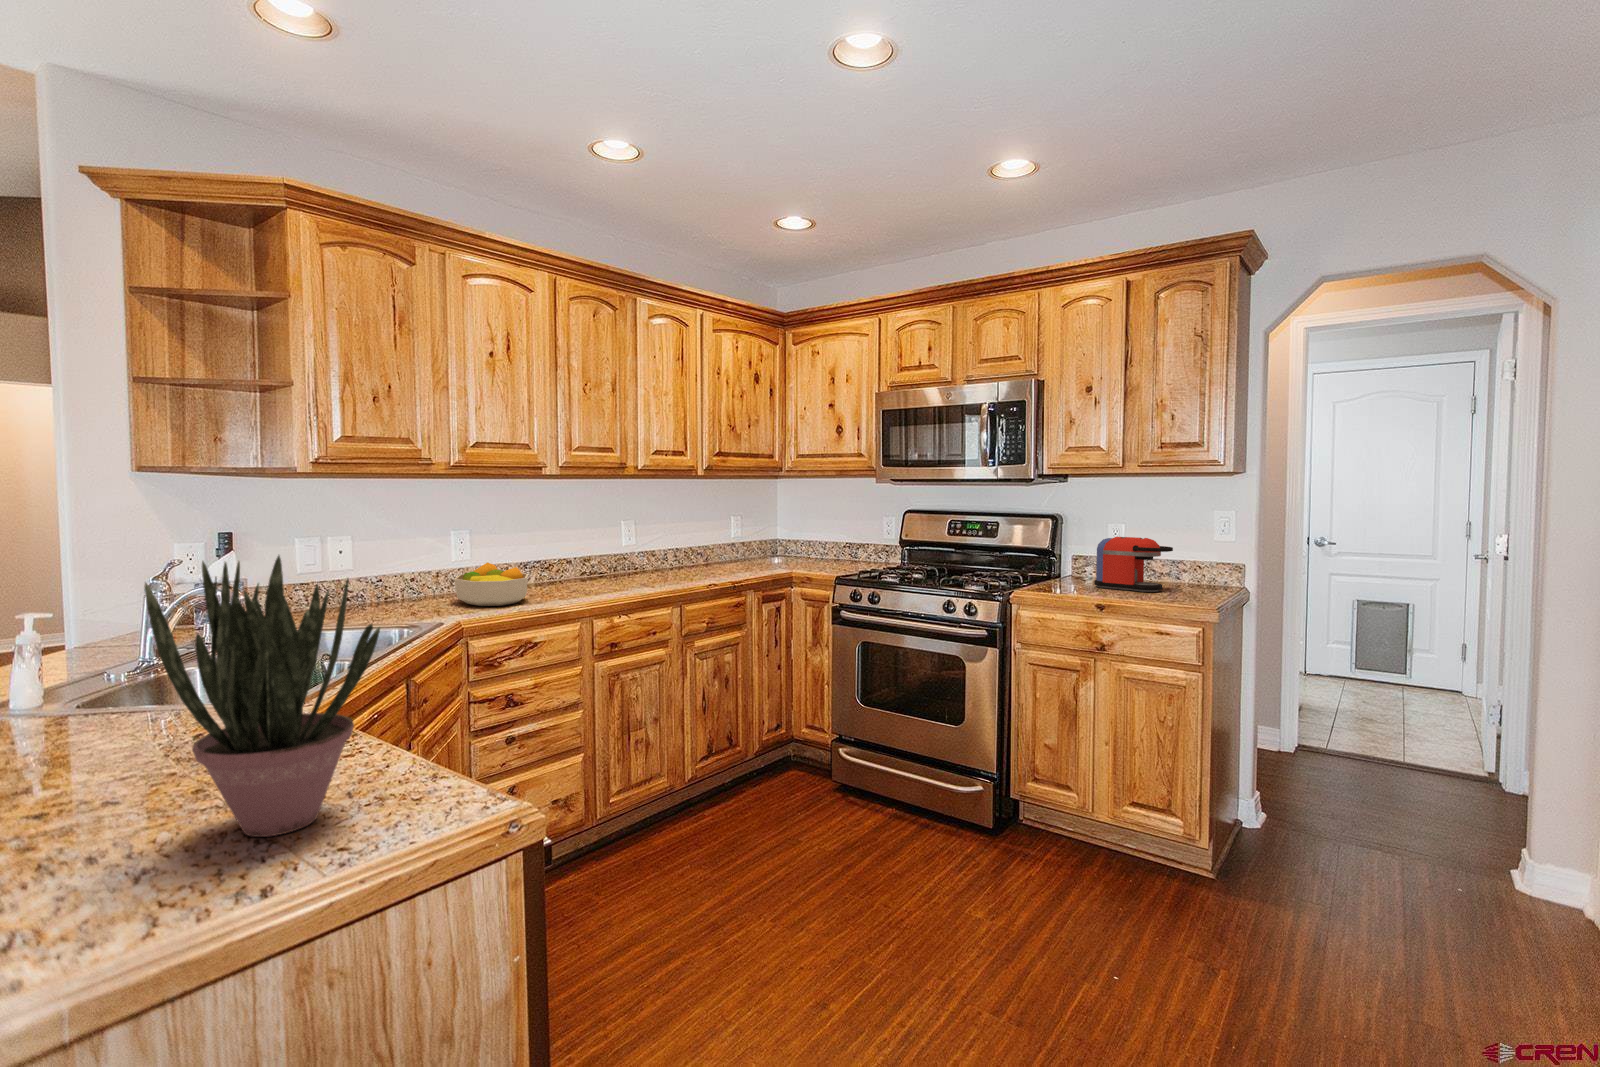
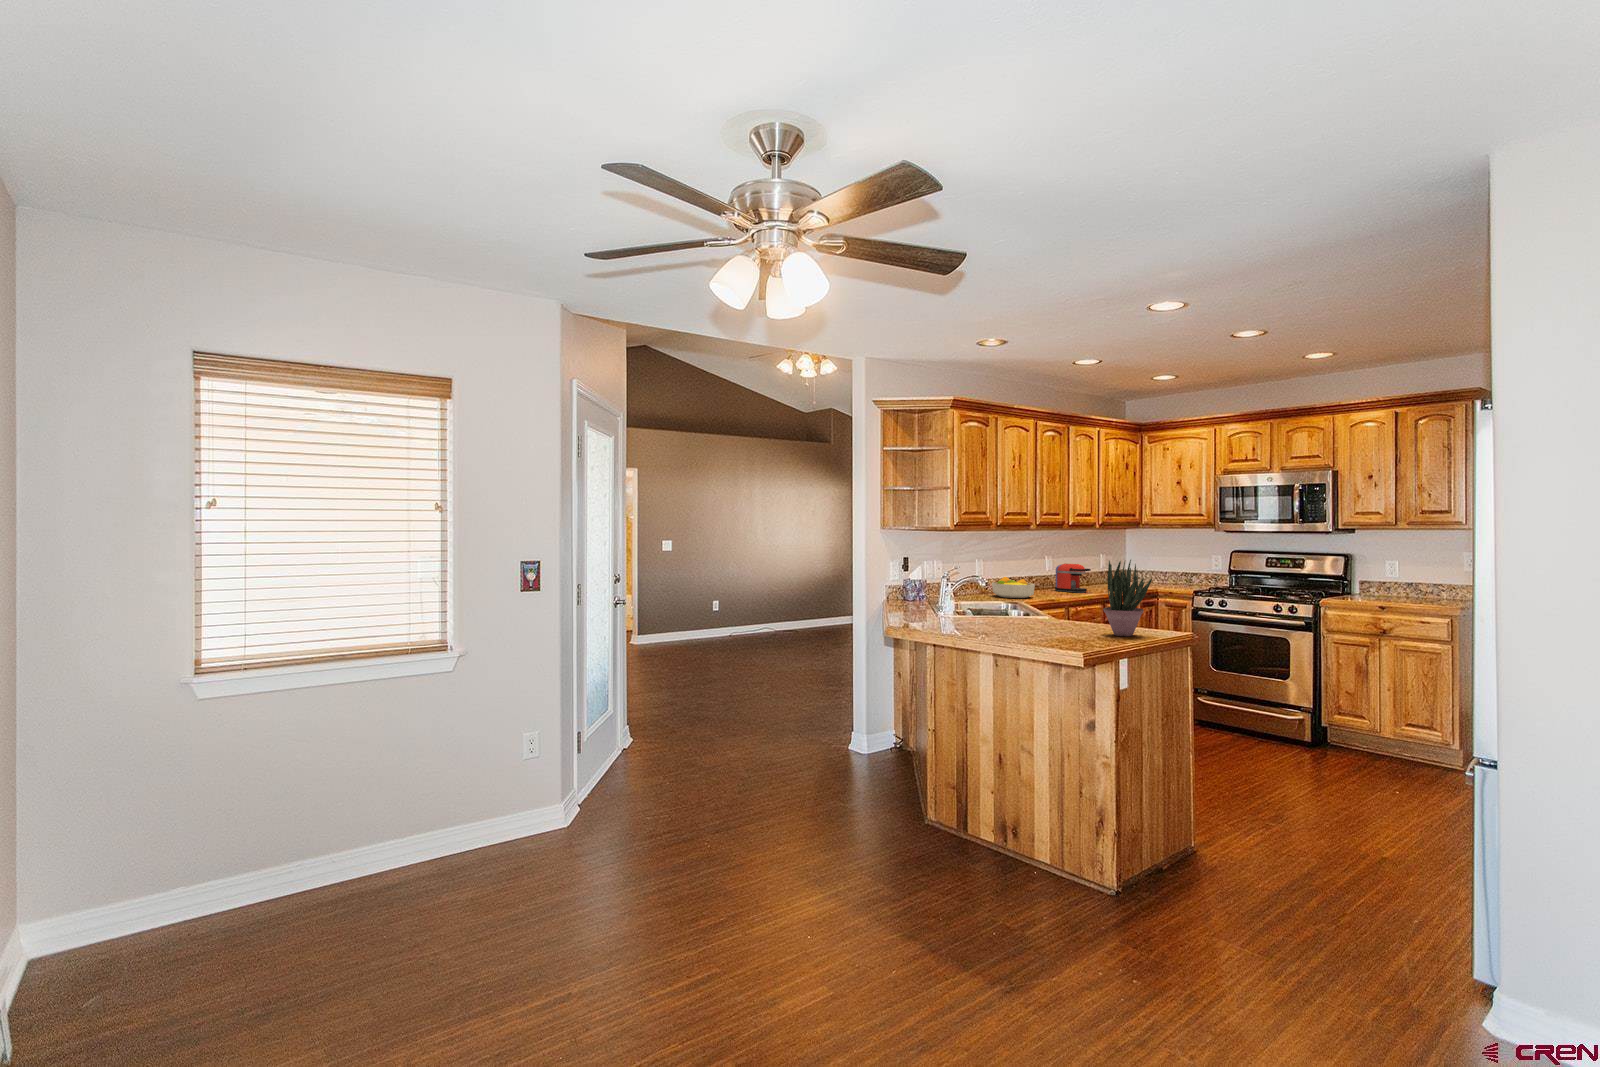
coffee maker: present [1094,537,1173,592] -> present [1055,564,1091,593]

